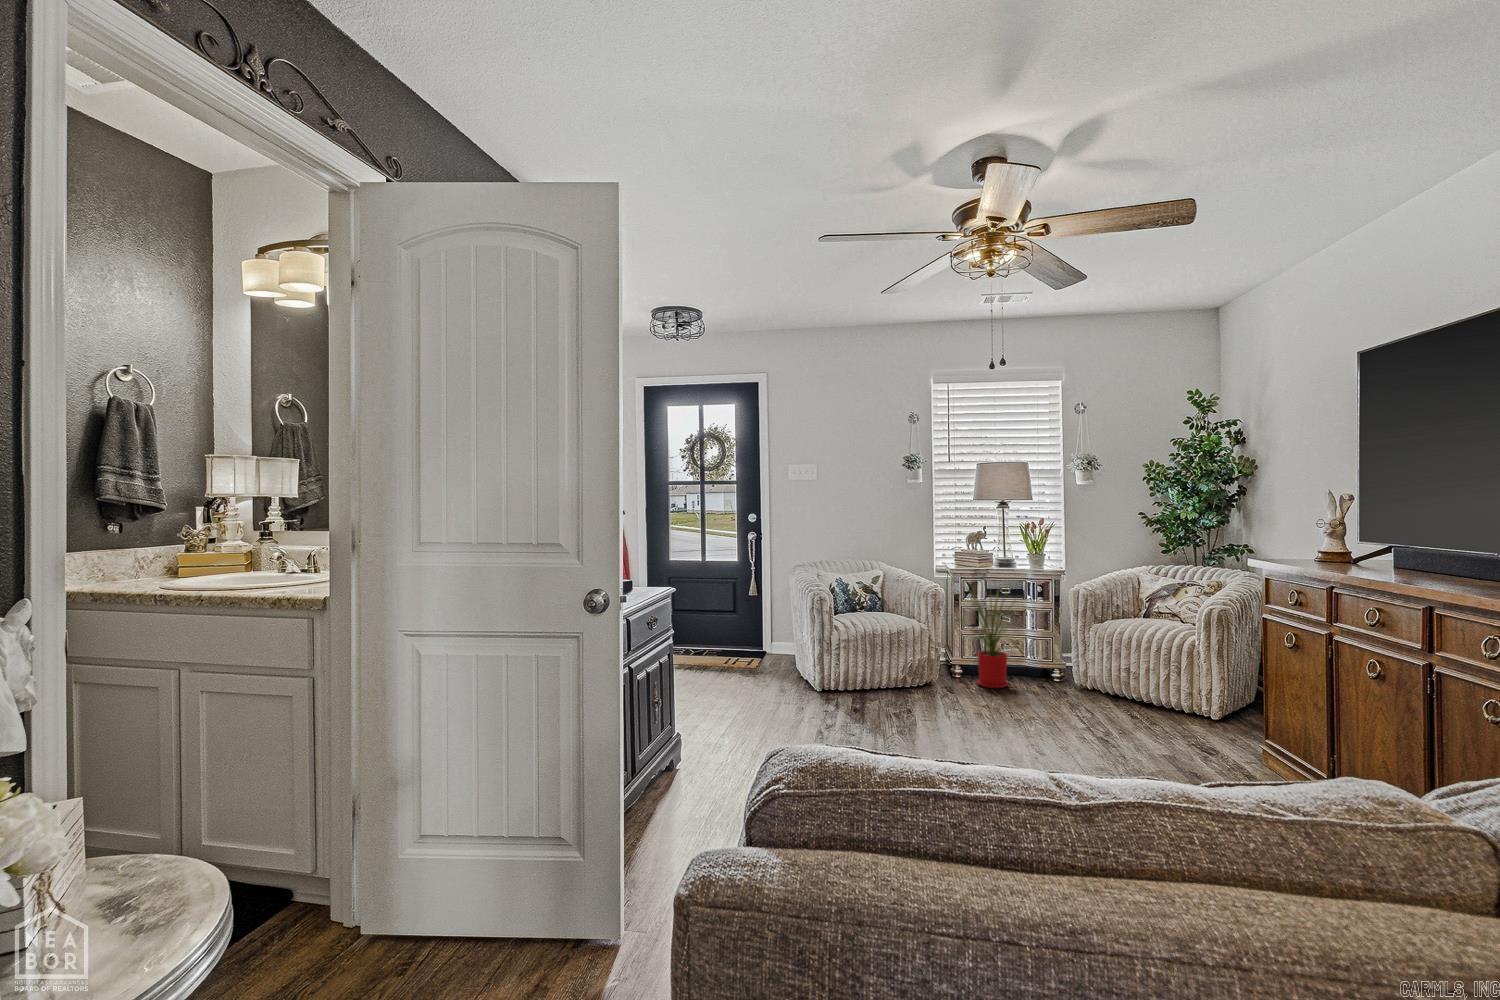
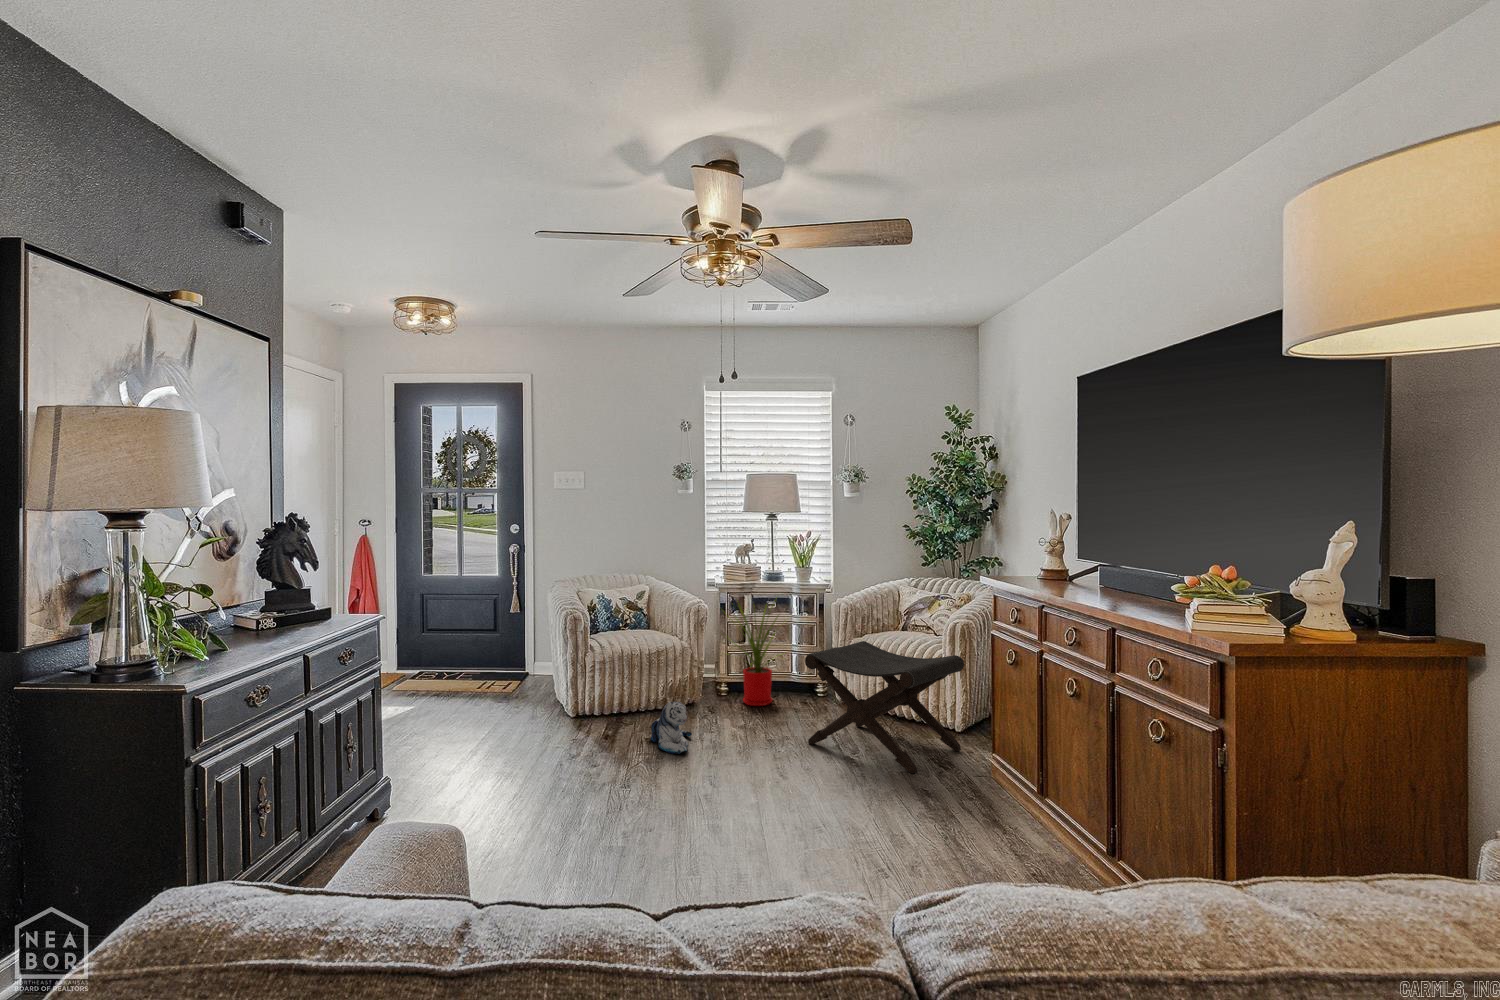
footstool: none [1052,626,1227,756] -> present [805,641,964,773]
plush toy: none [898,677,938,725] -> present [650,702,692,754]

